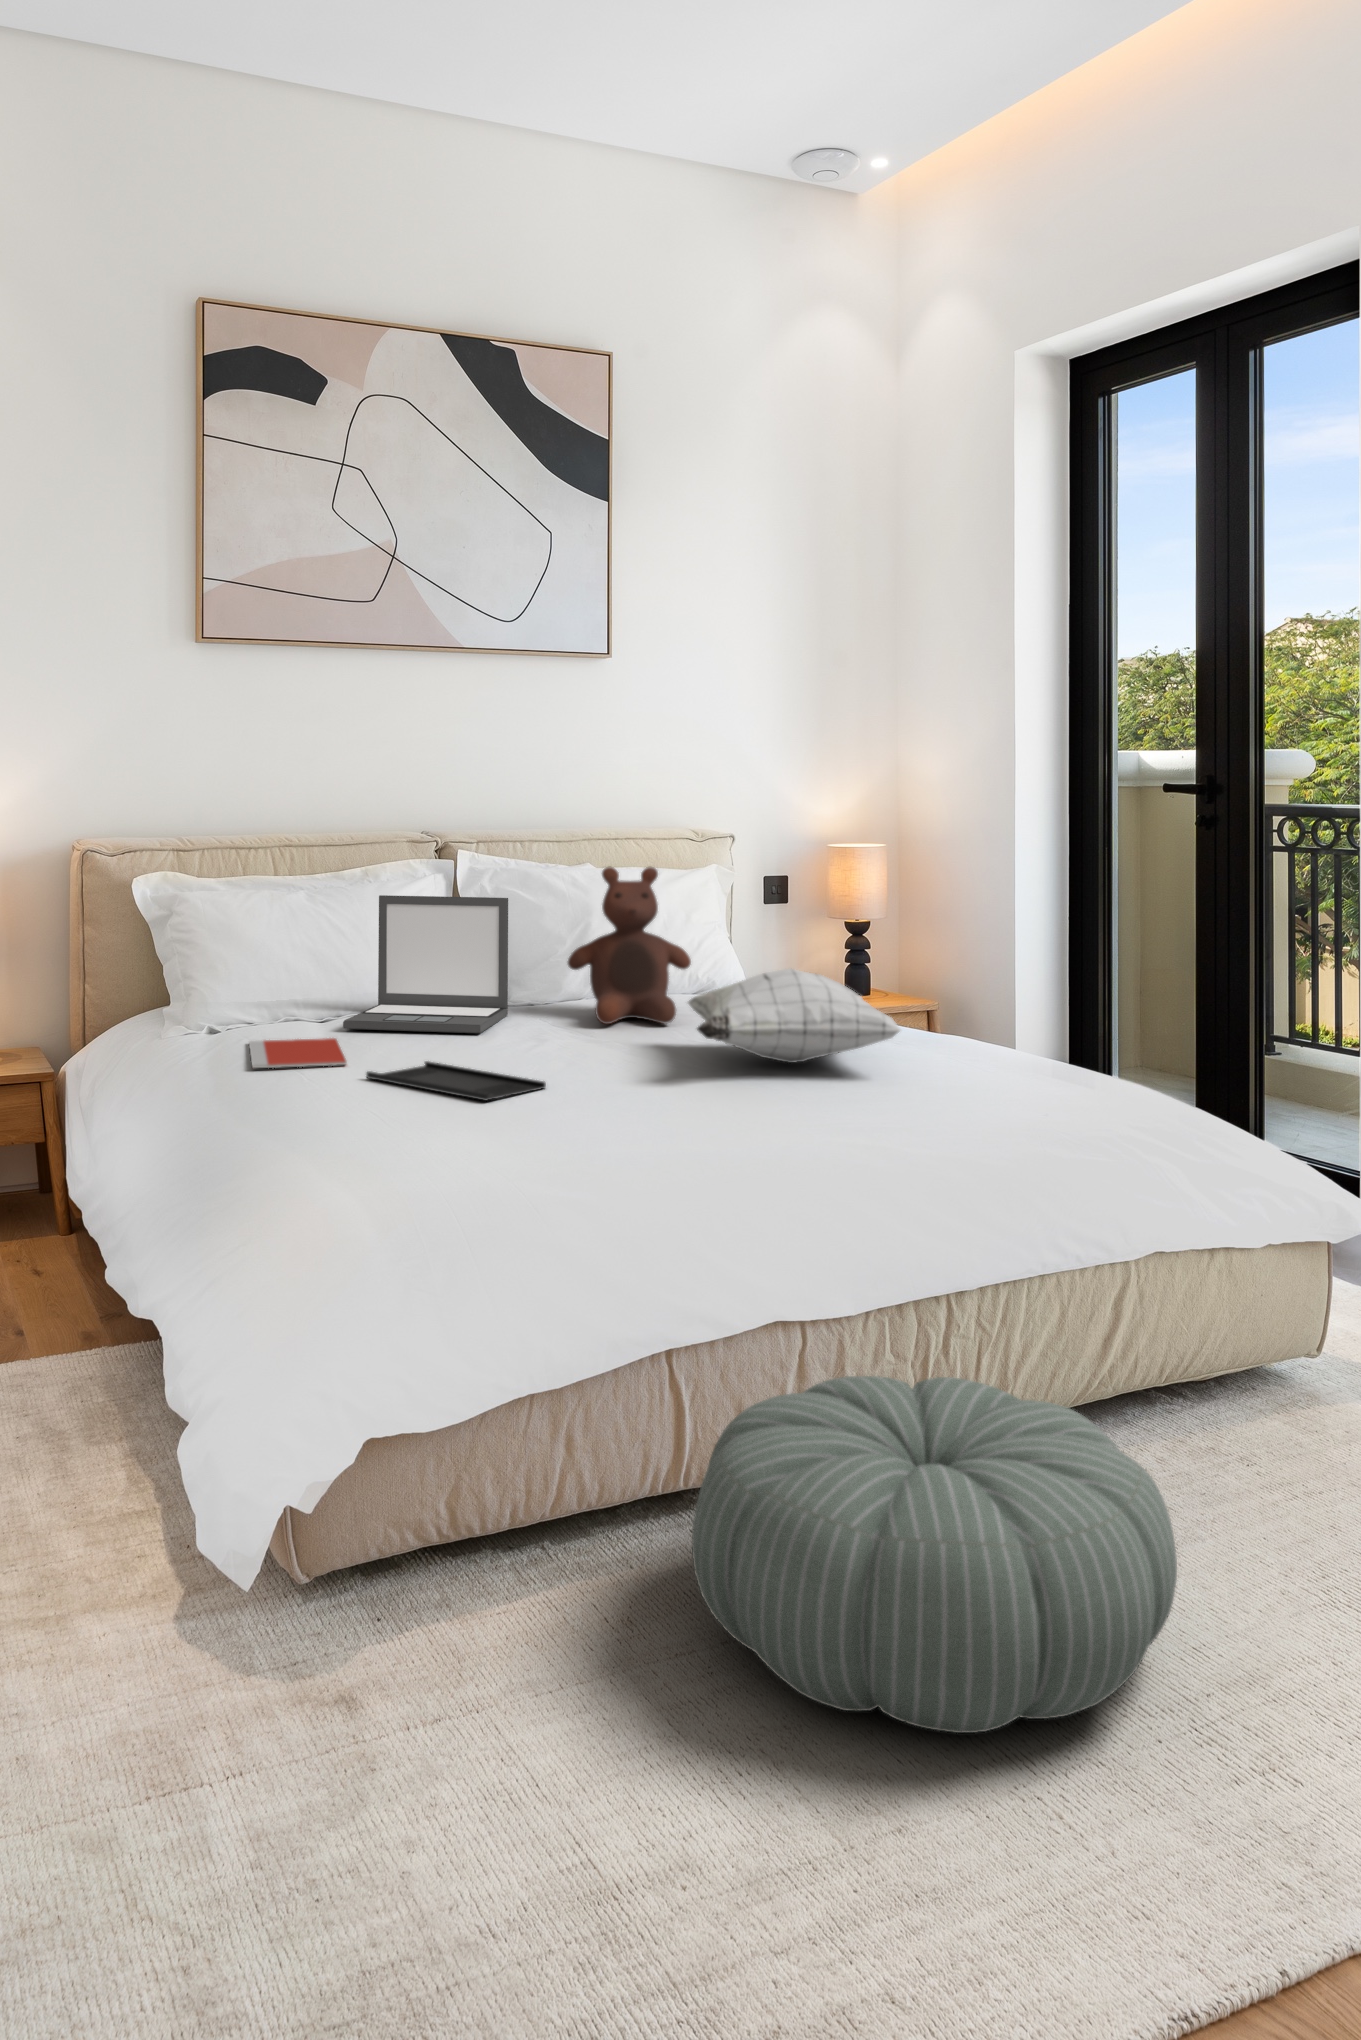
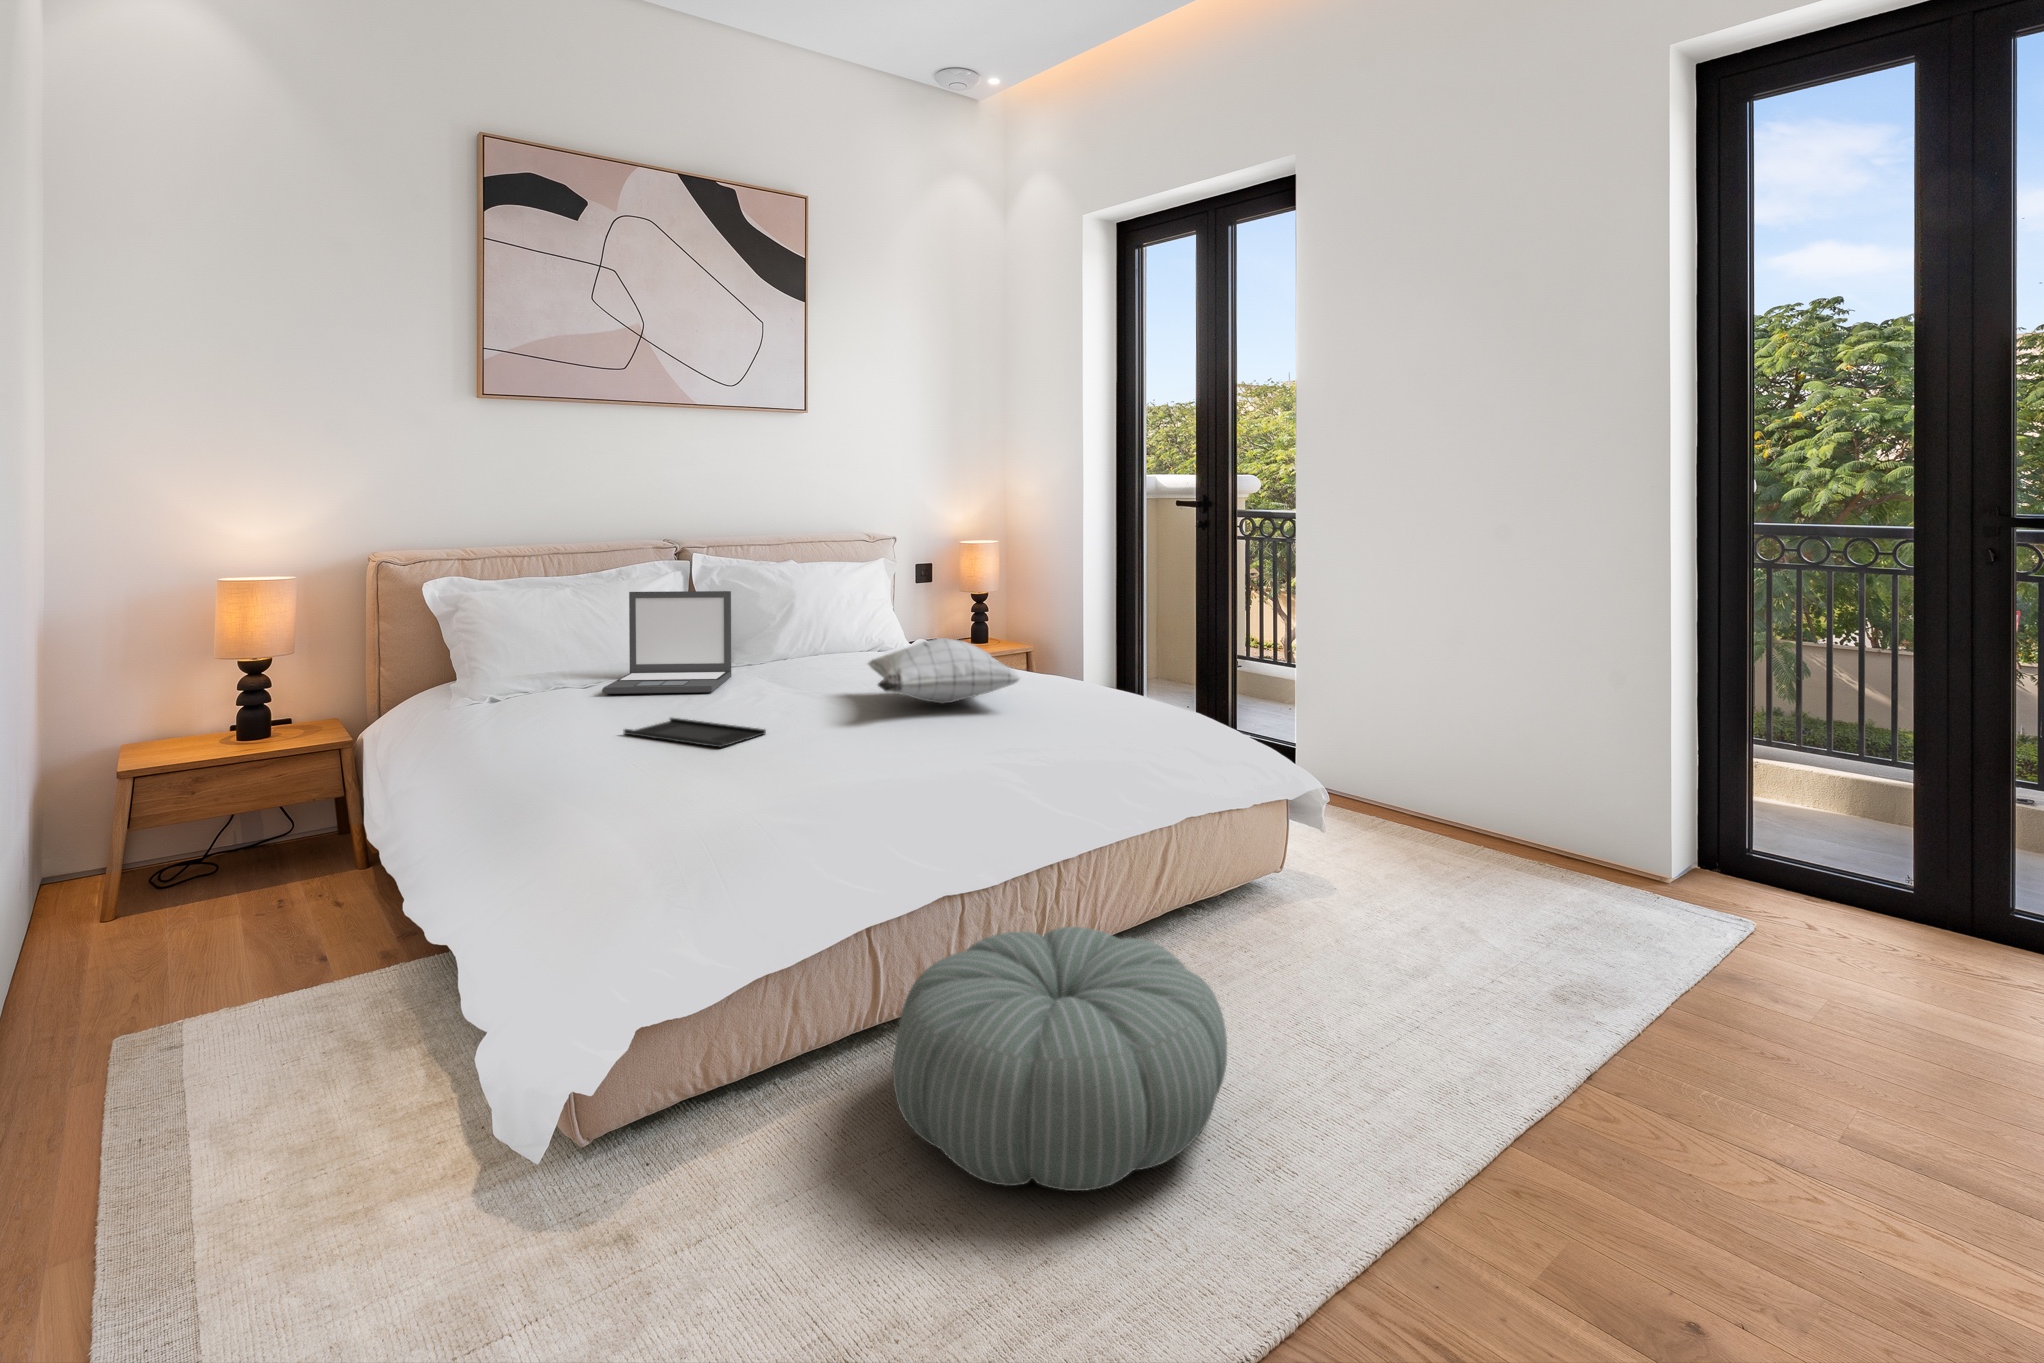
stuffed bear: present [568,867,691,1024] -> none [776,566,867,680]
notebook: present [249,1038,347,1068] -> none [525,702,607,731]

